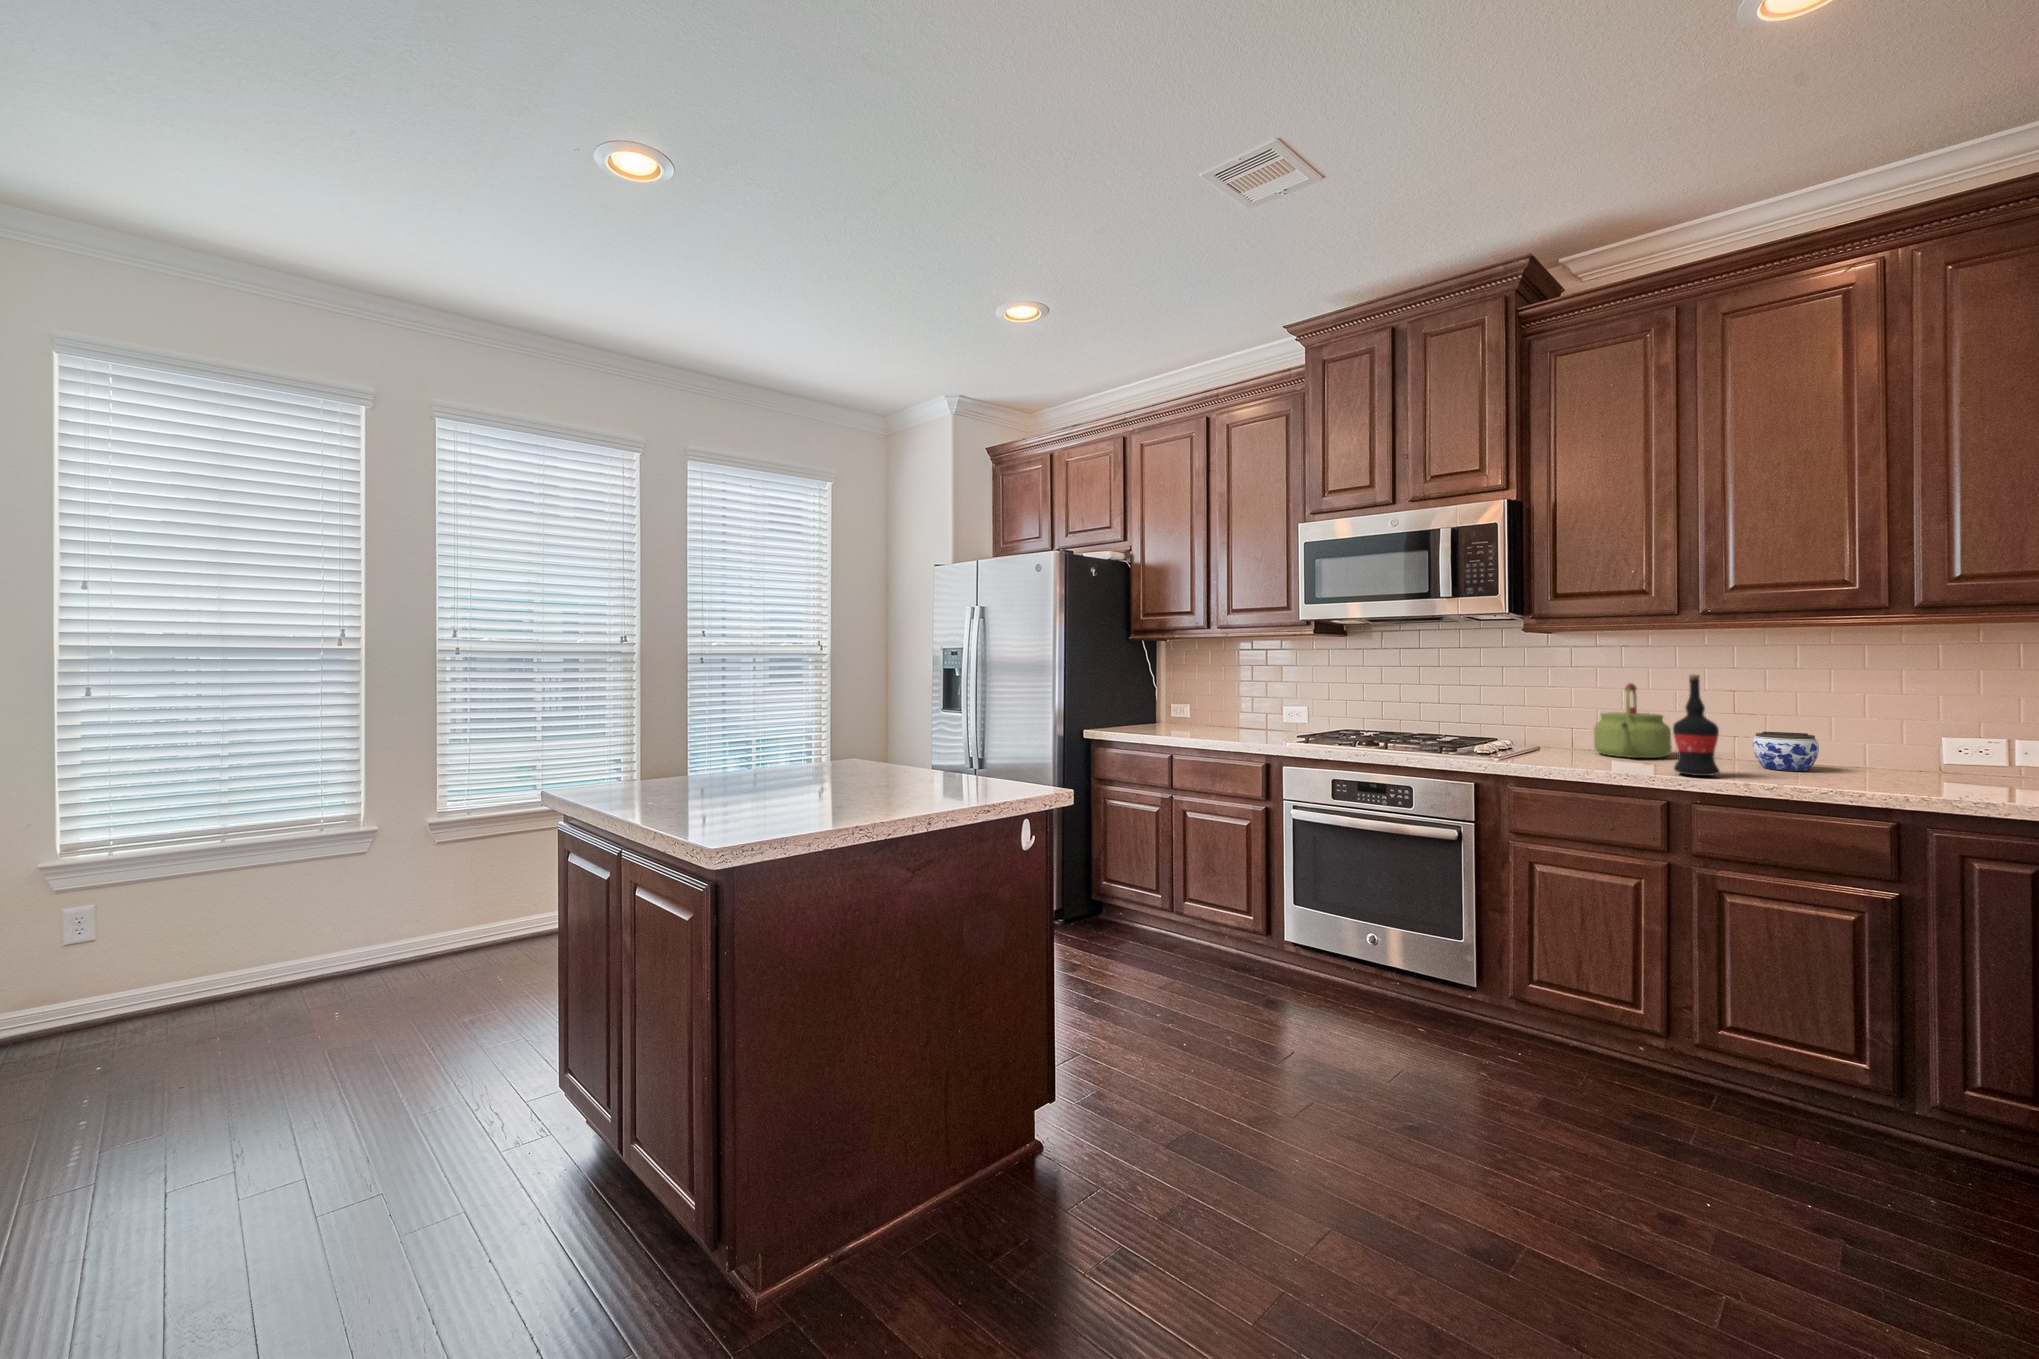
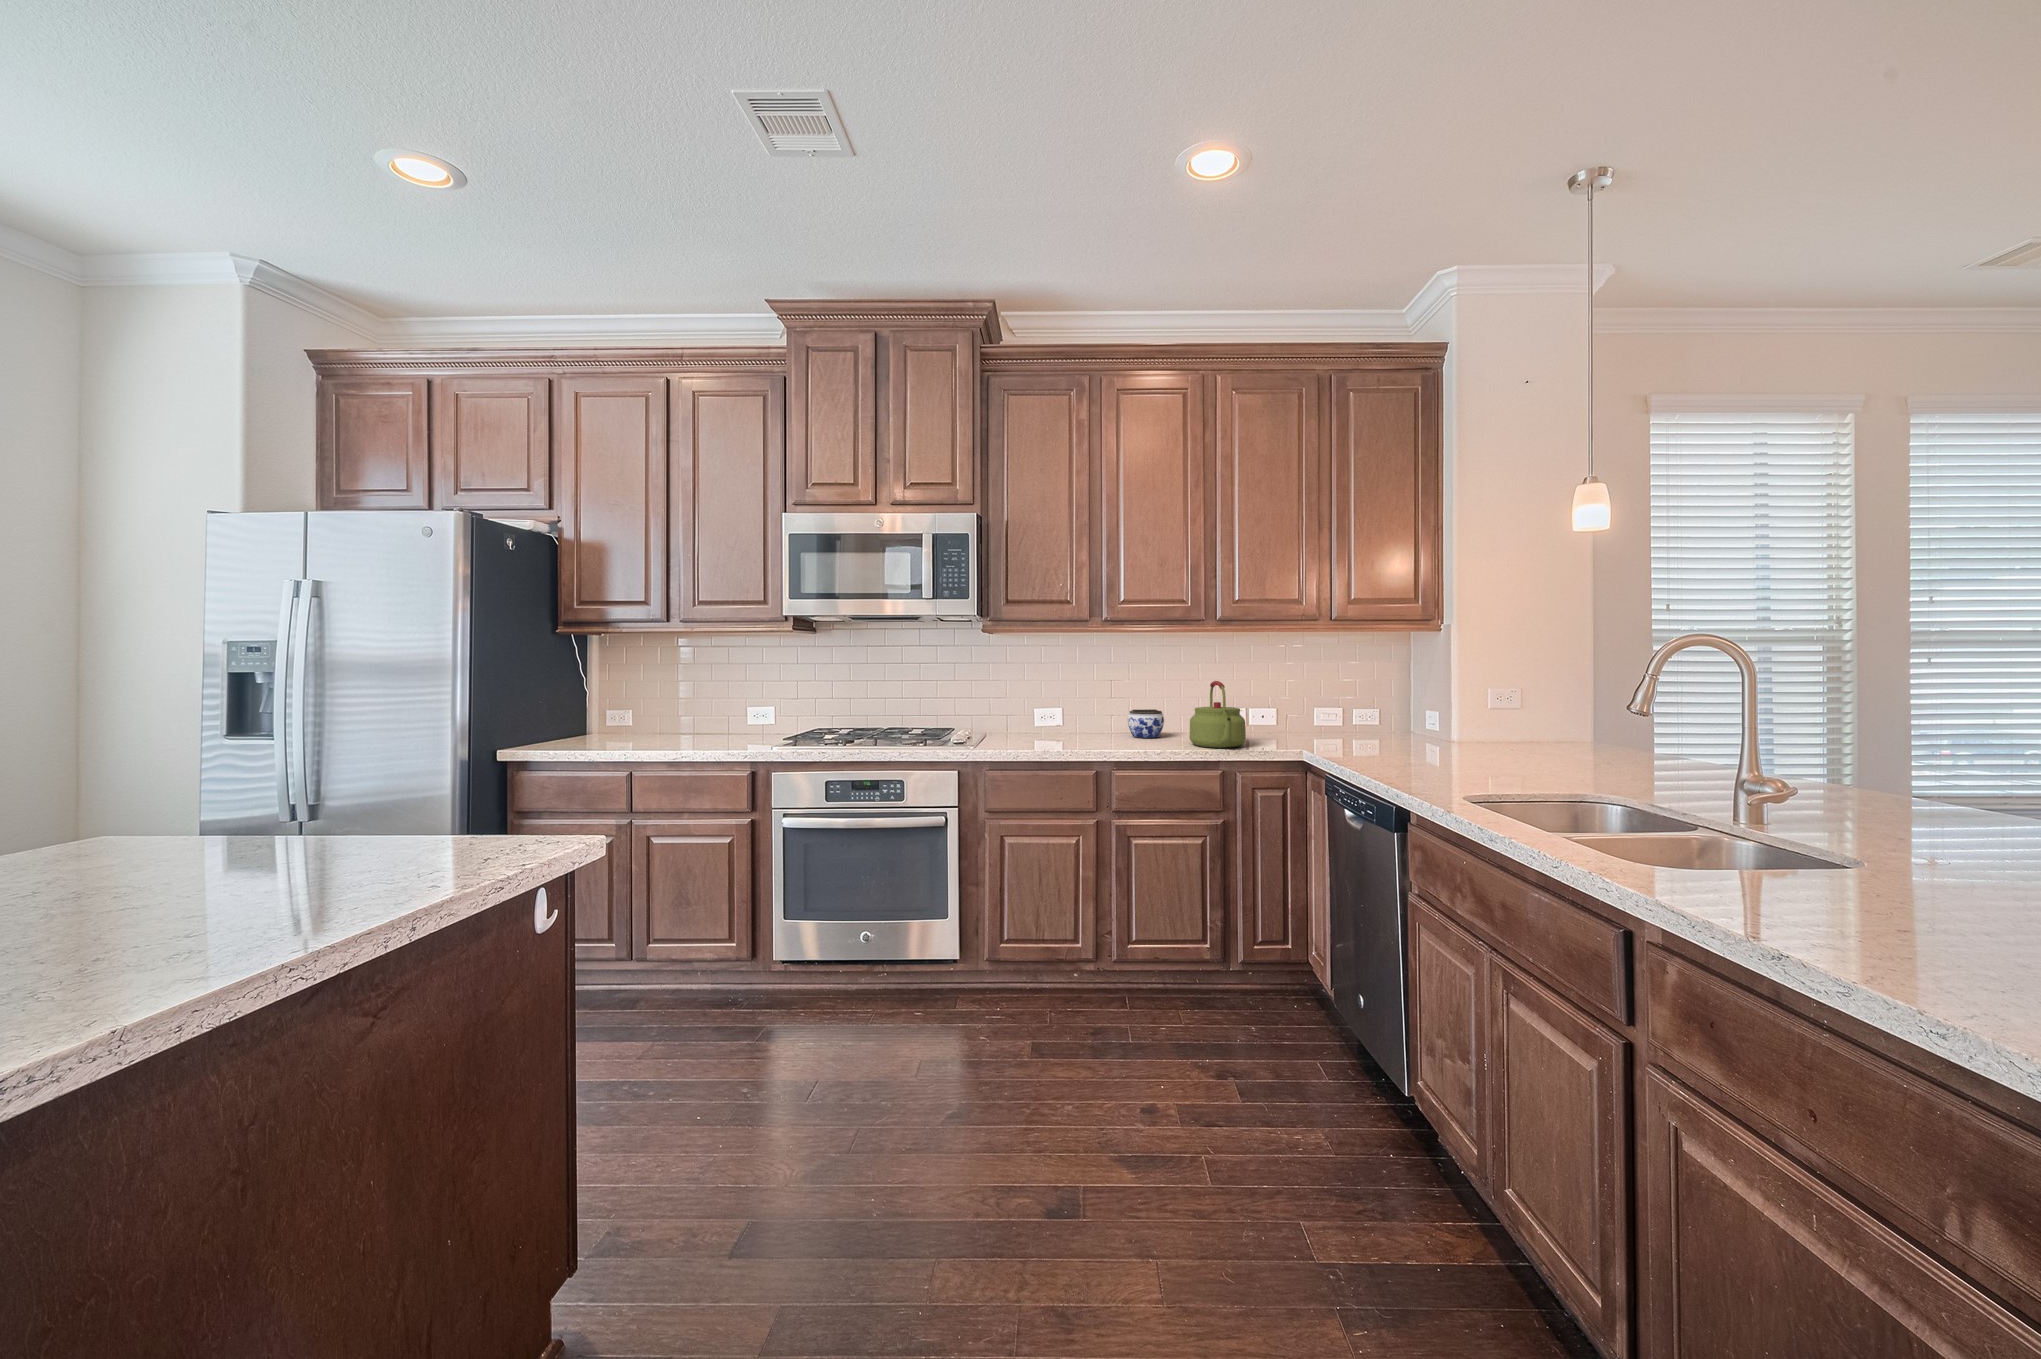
wine bottle: present [1673,674,1720,776] -> none [1097,668,1125,748]
kettle: present [1594,683,1672,758] -> present [1190,681,1246,748]

